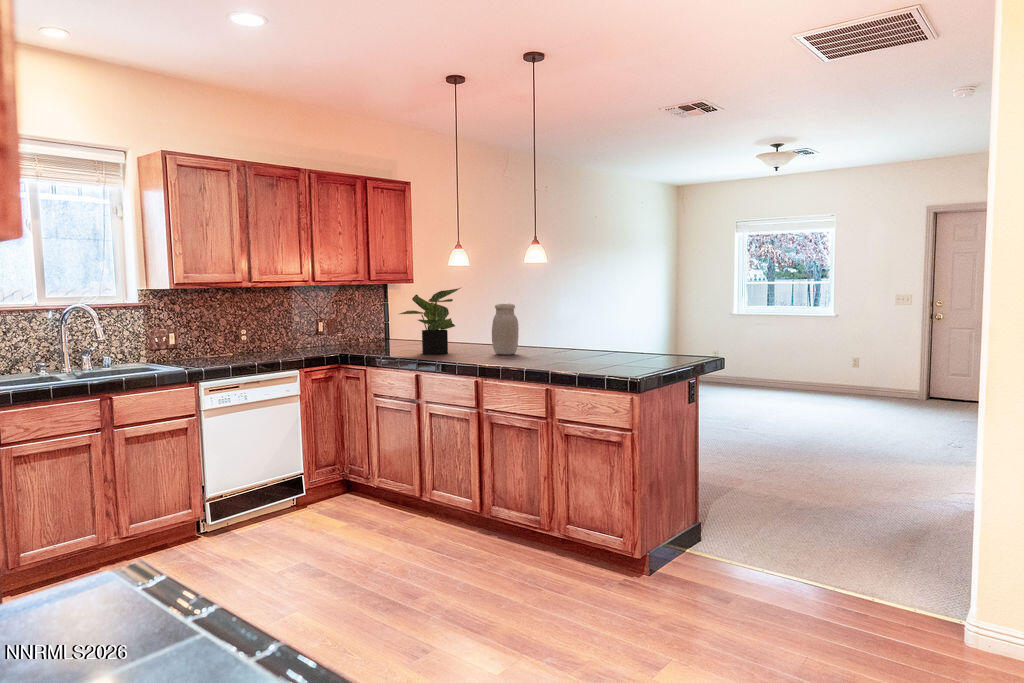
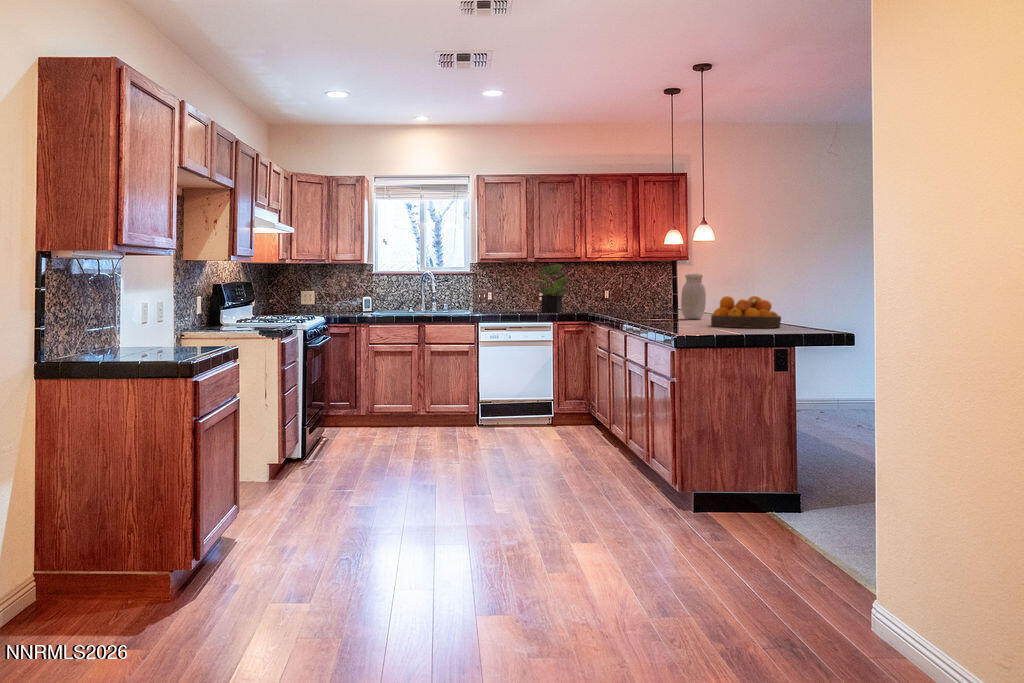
potted plant: present [400,288,460,355] -> present [530,263,569,312]
fruit bowl: none [602,332,672,368] -> present [711,296,781,328]

